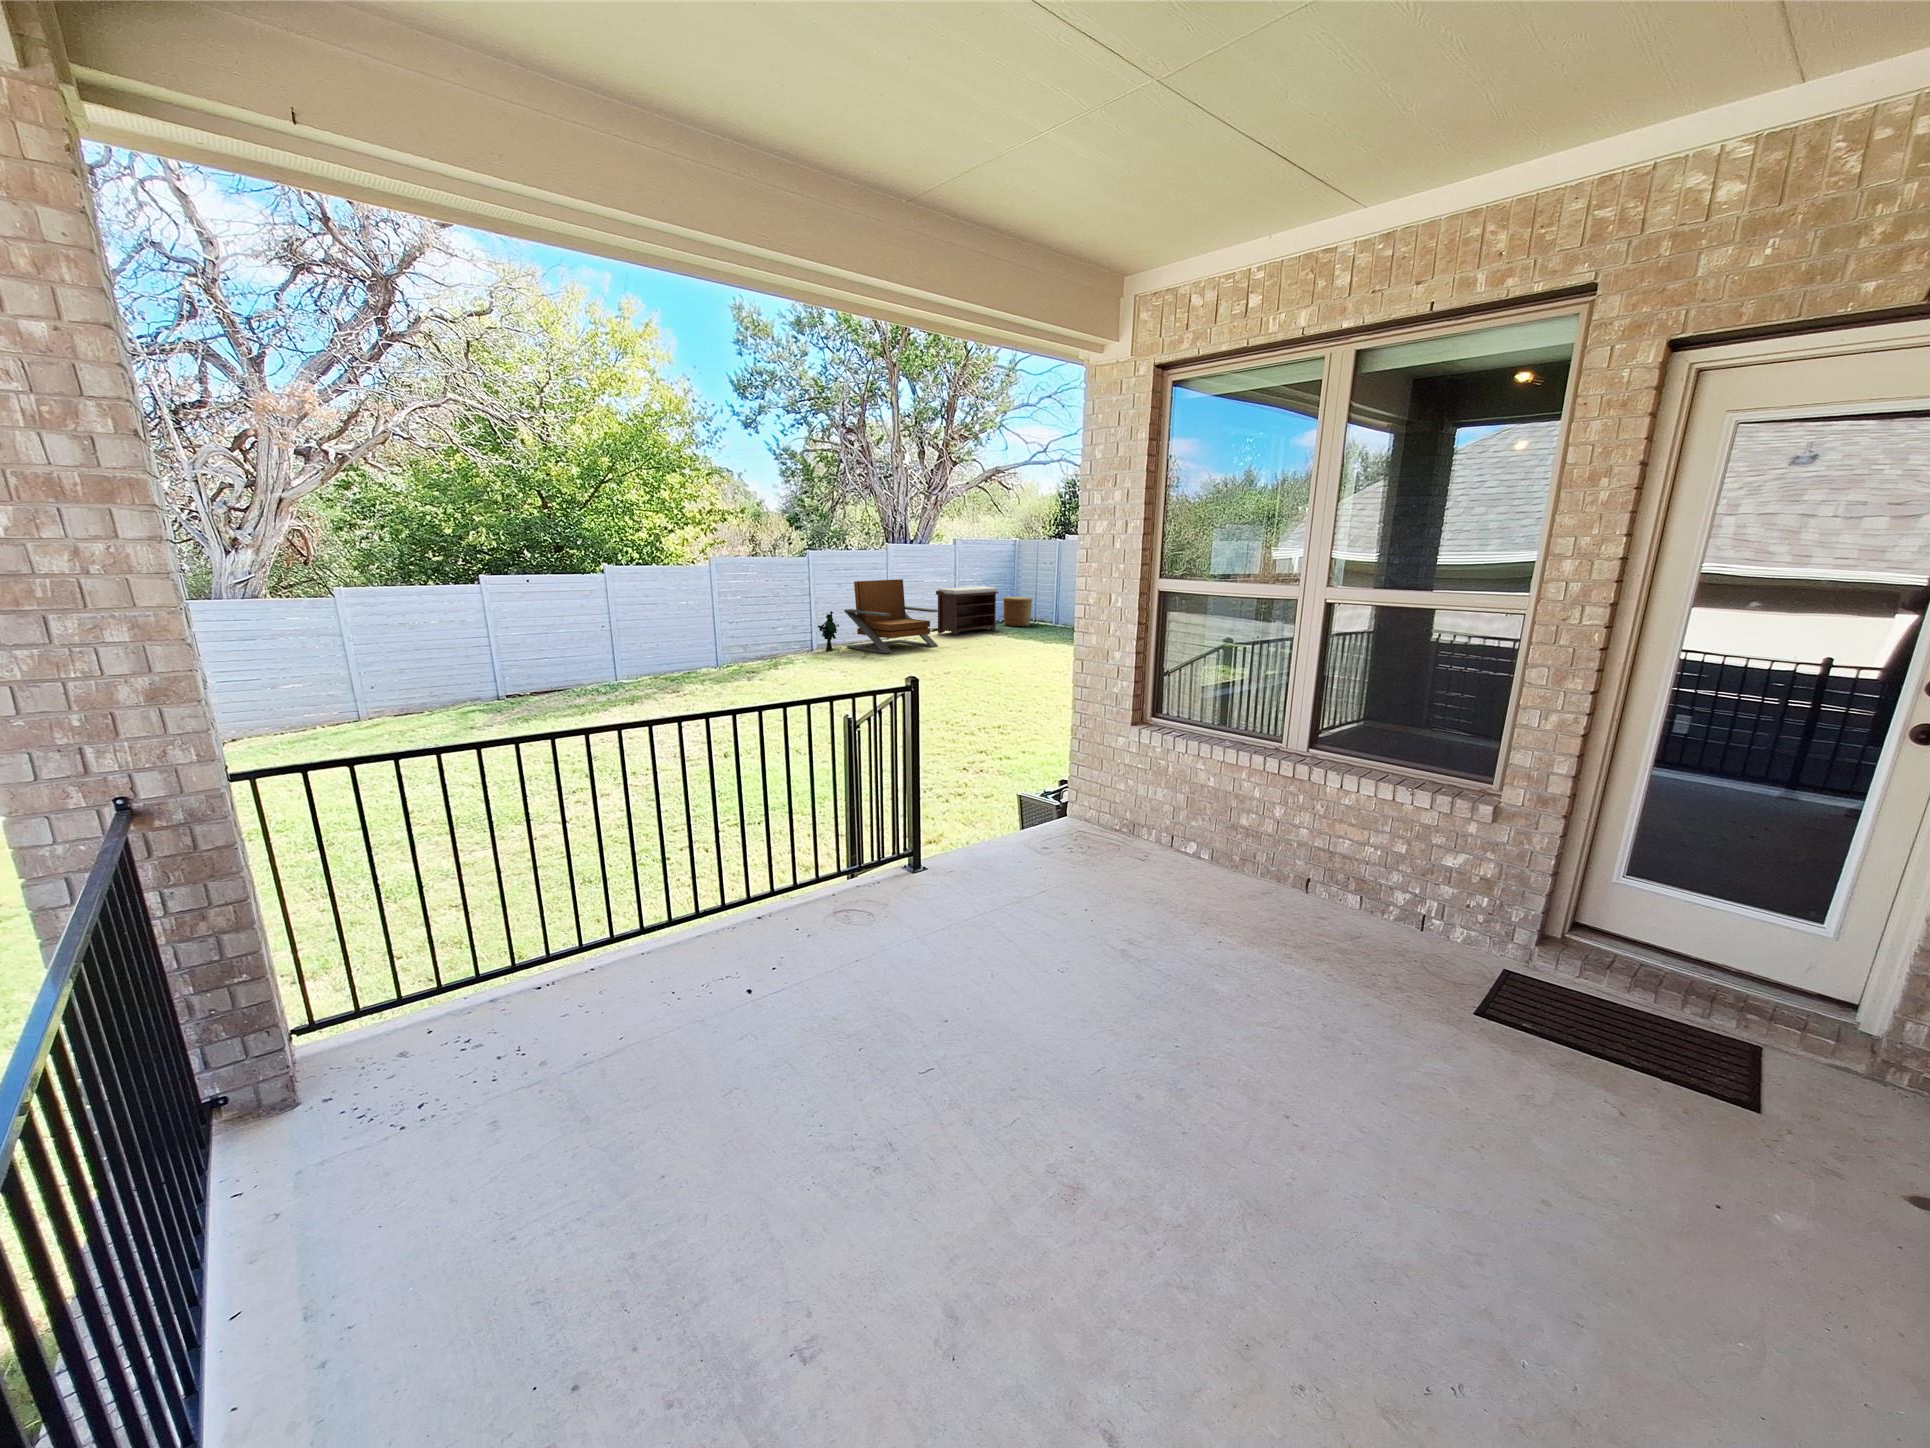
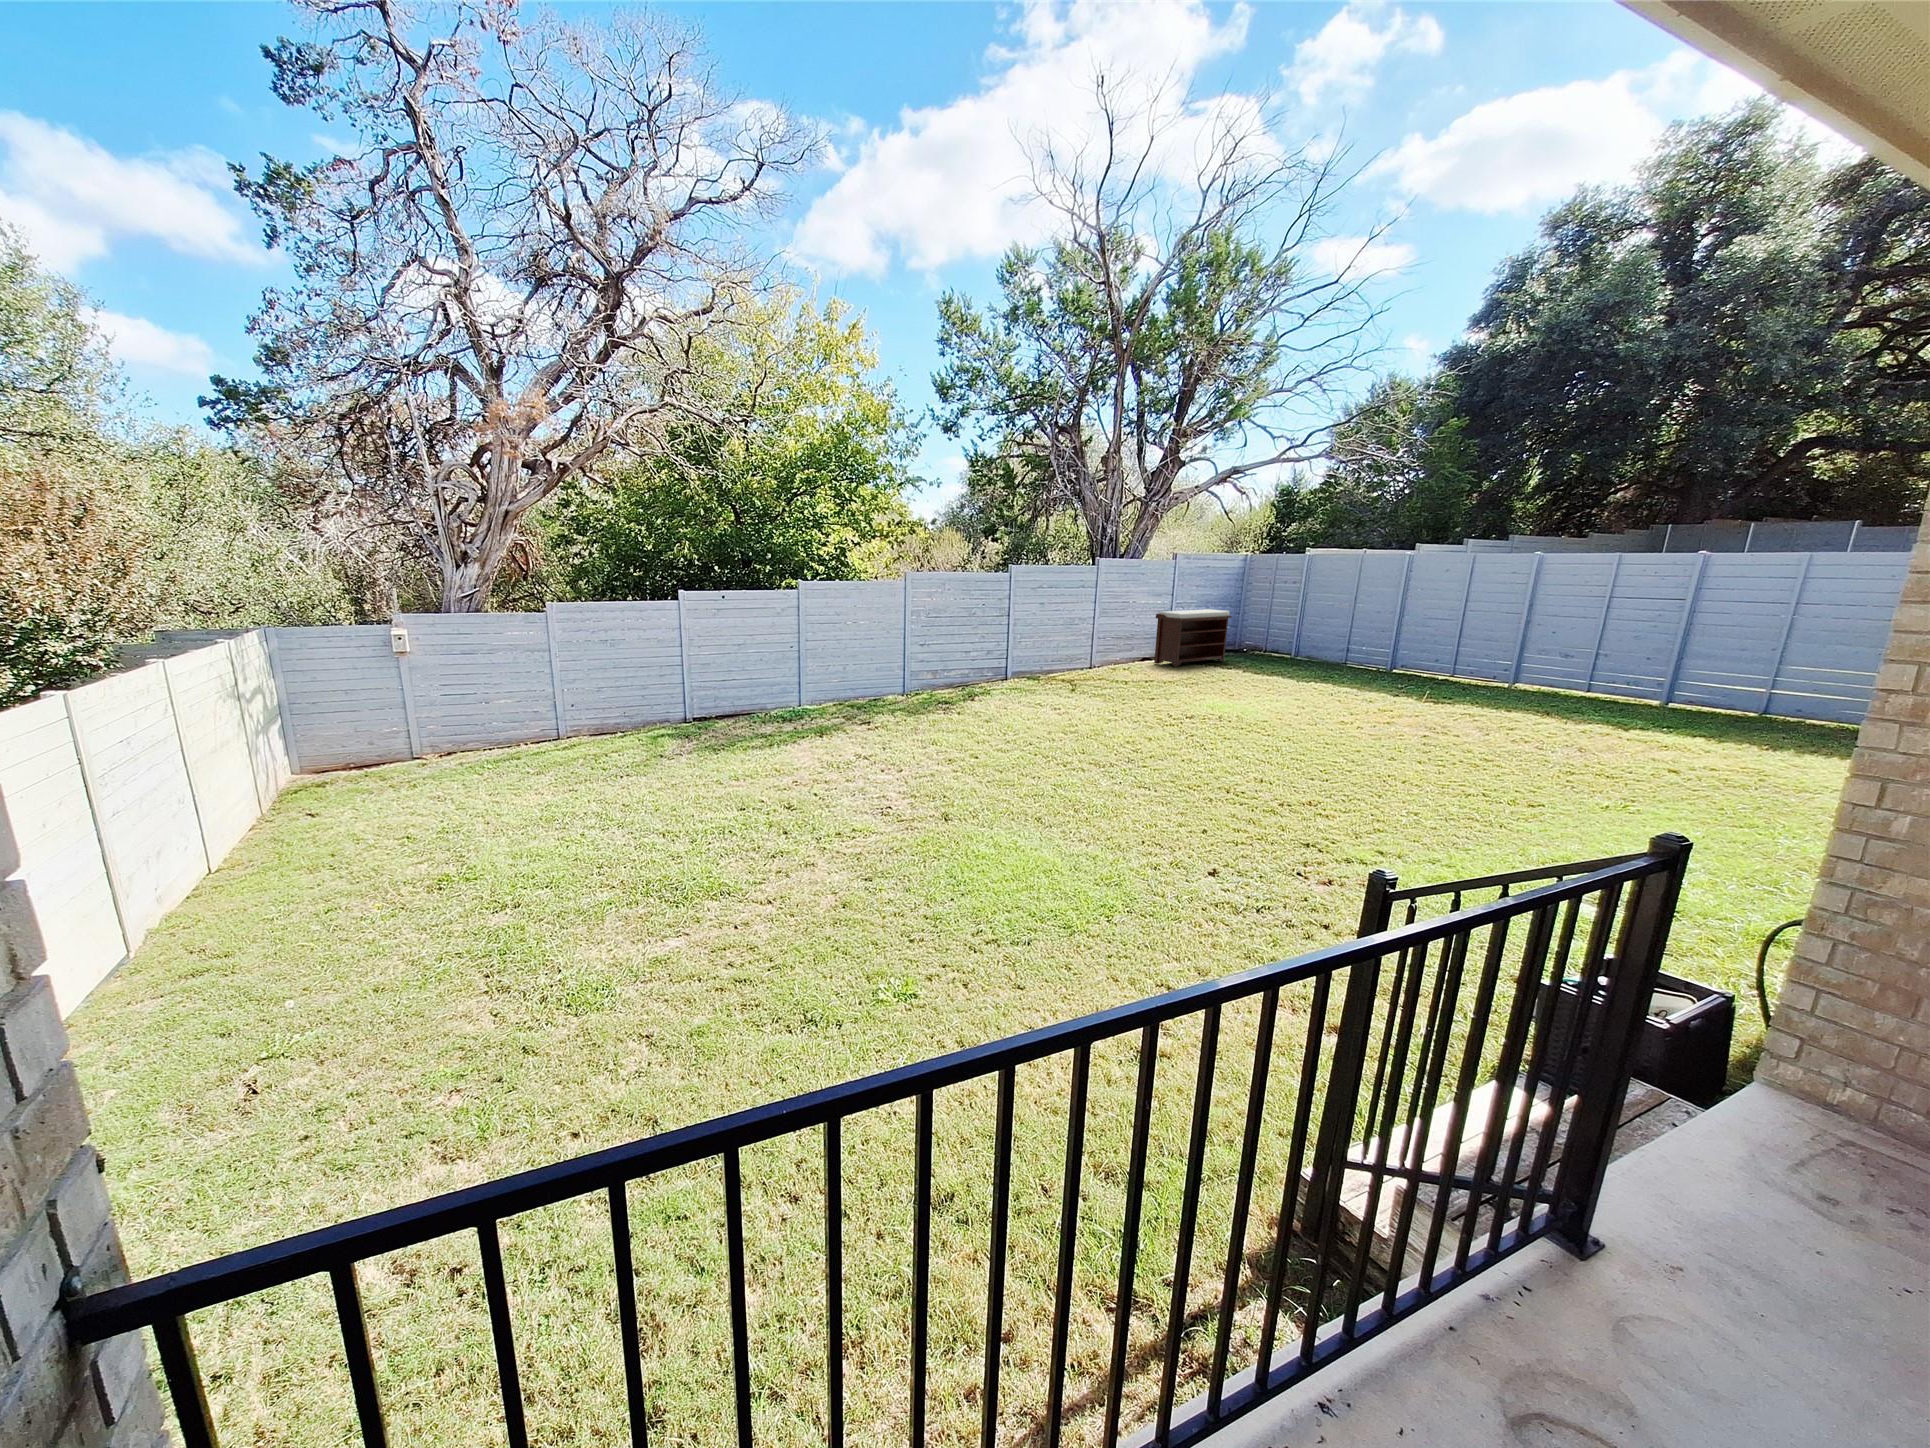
lounge chair: present [844,579,938,653] -> none [1050,600,1162,687]
woven basket: present [1003,597,1032,626] -> none [1234,622,1272,658]
decorative plant: present [818,611,839,651] -> none [1019,636,1044,681]

